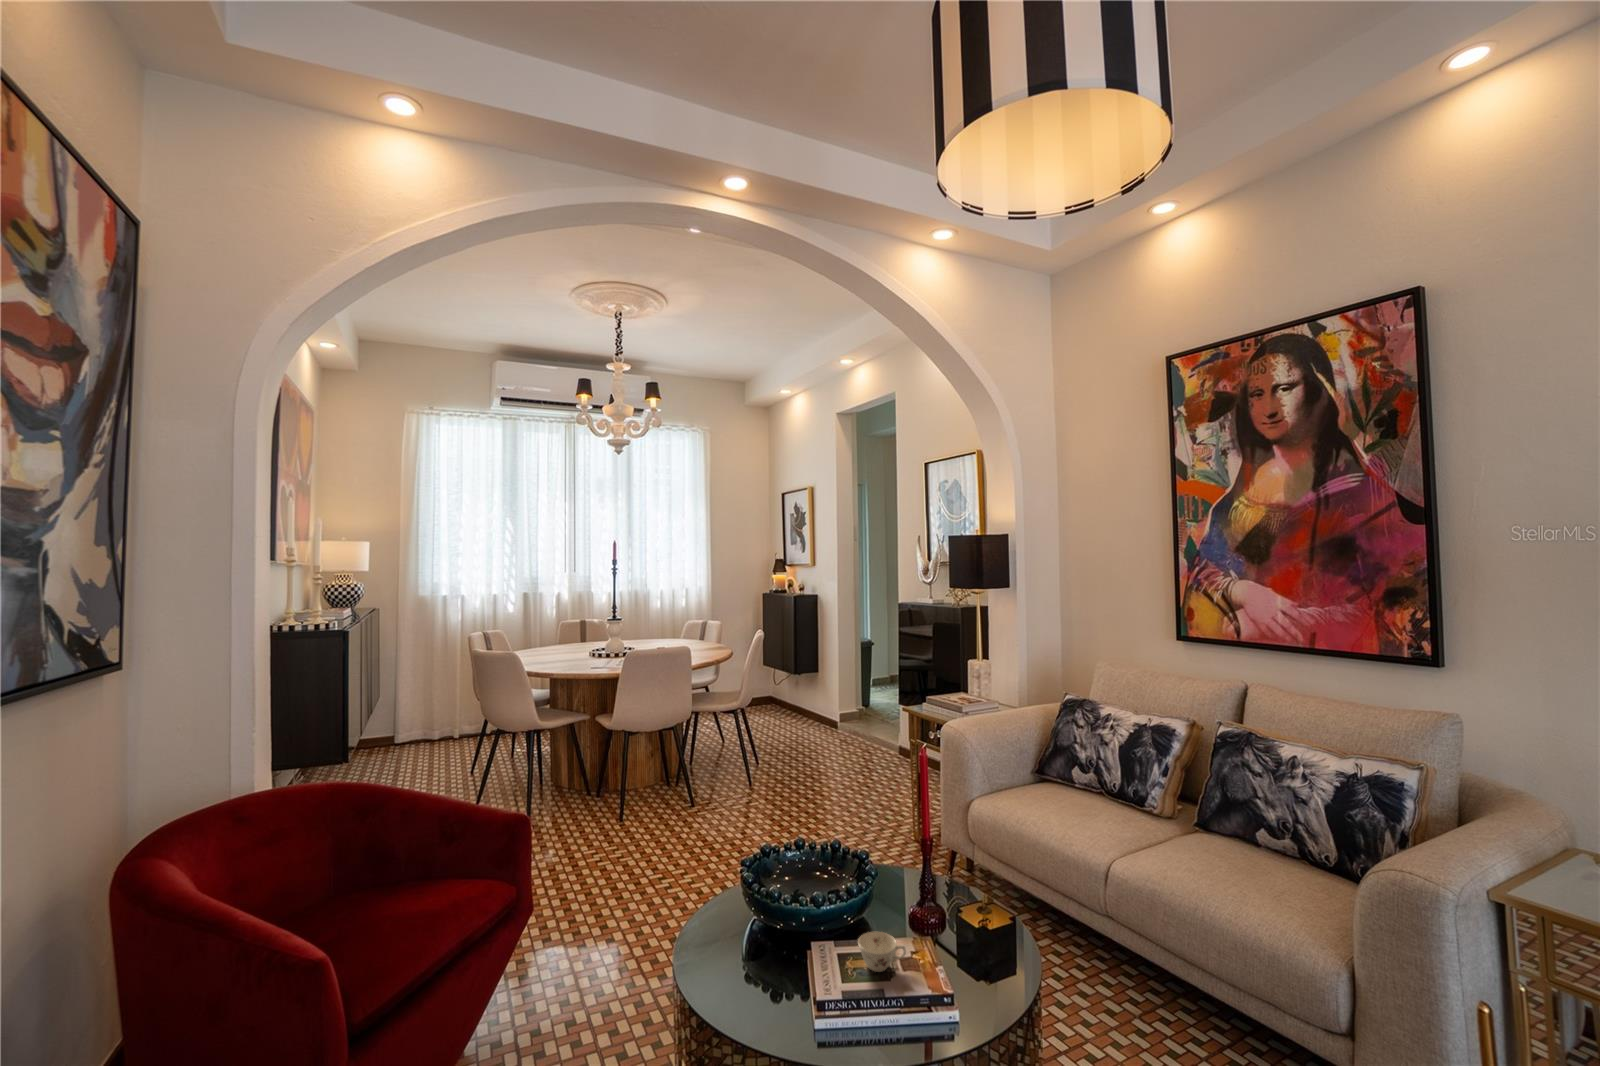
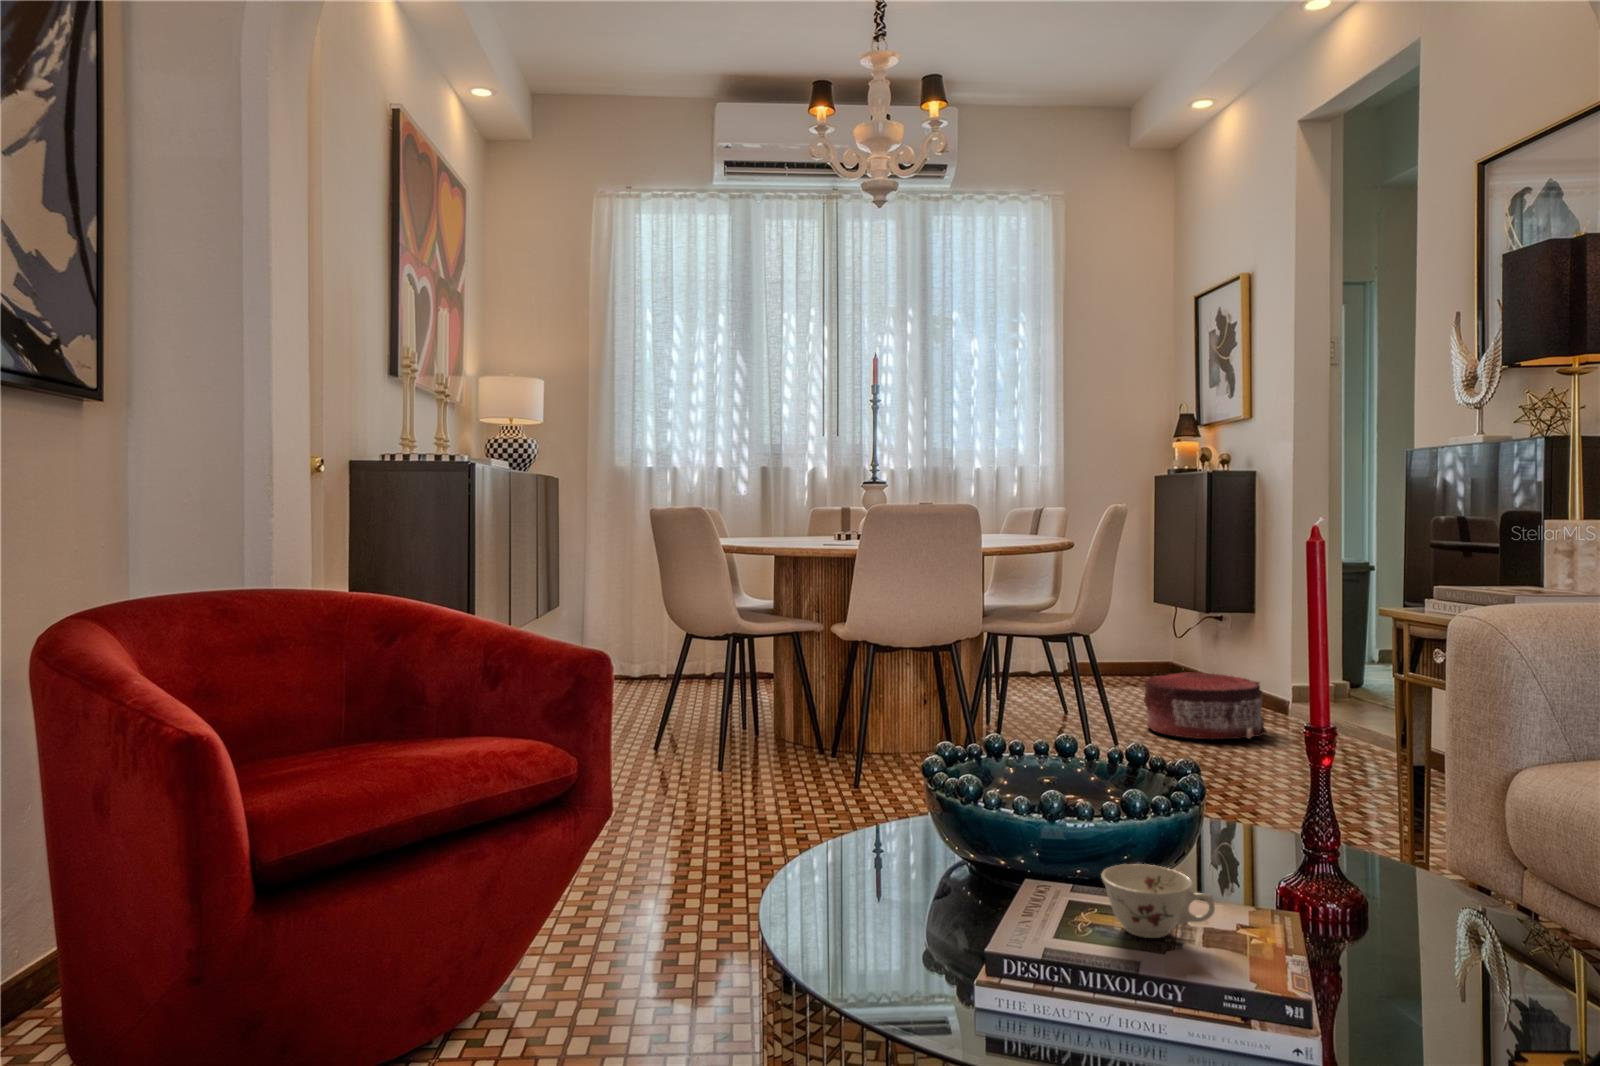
pouf: none [769,712,832,753] -> present [1144,672,1266,739]

